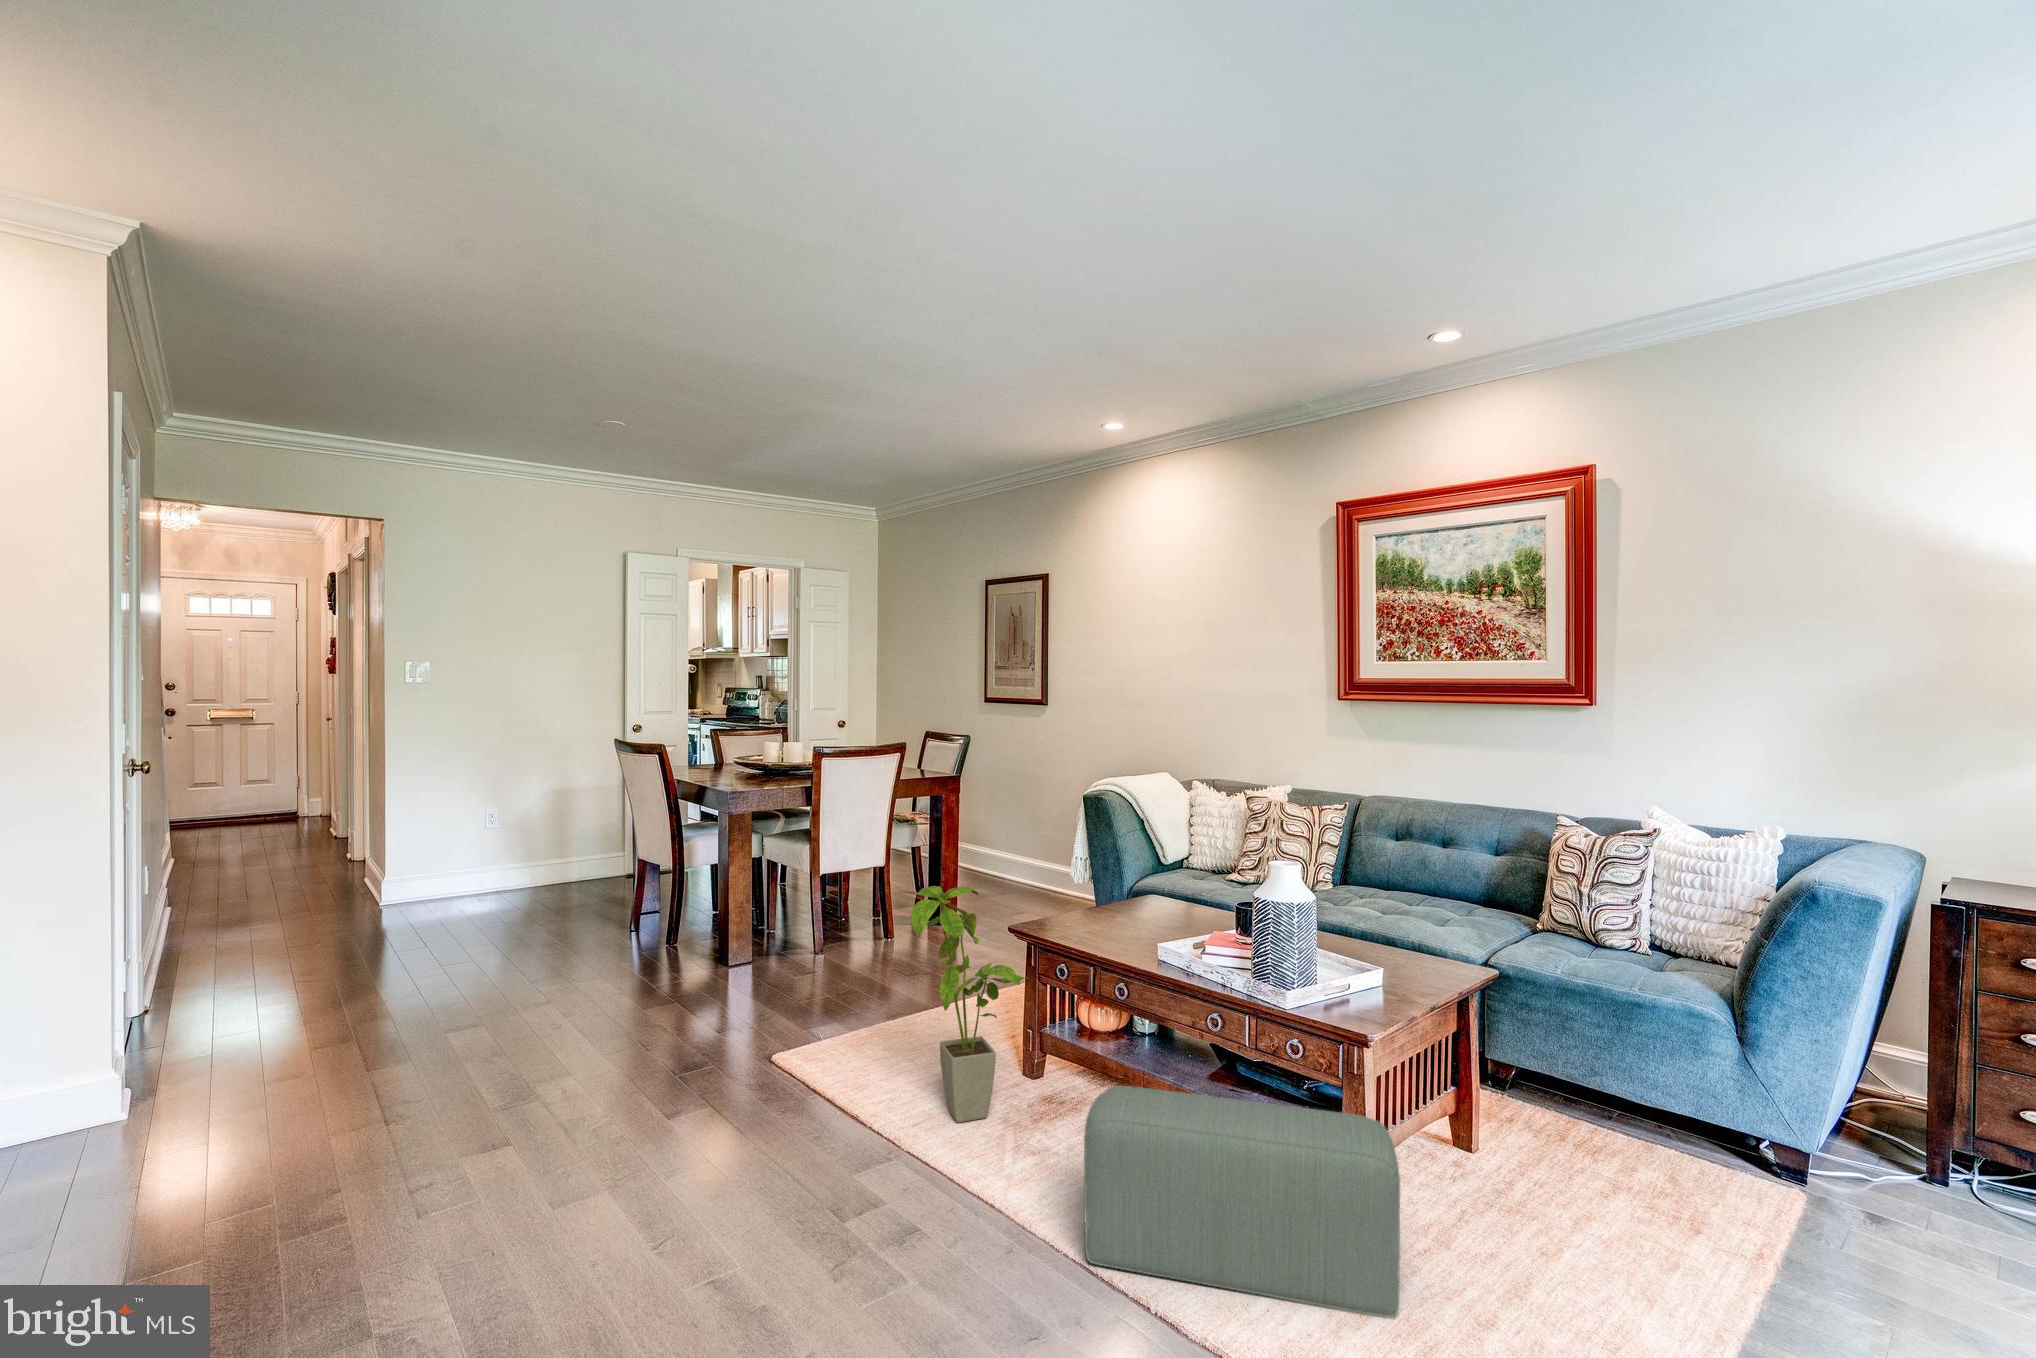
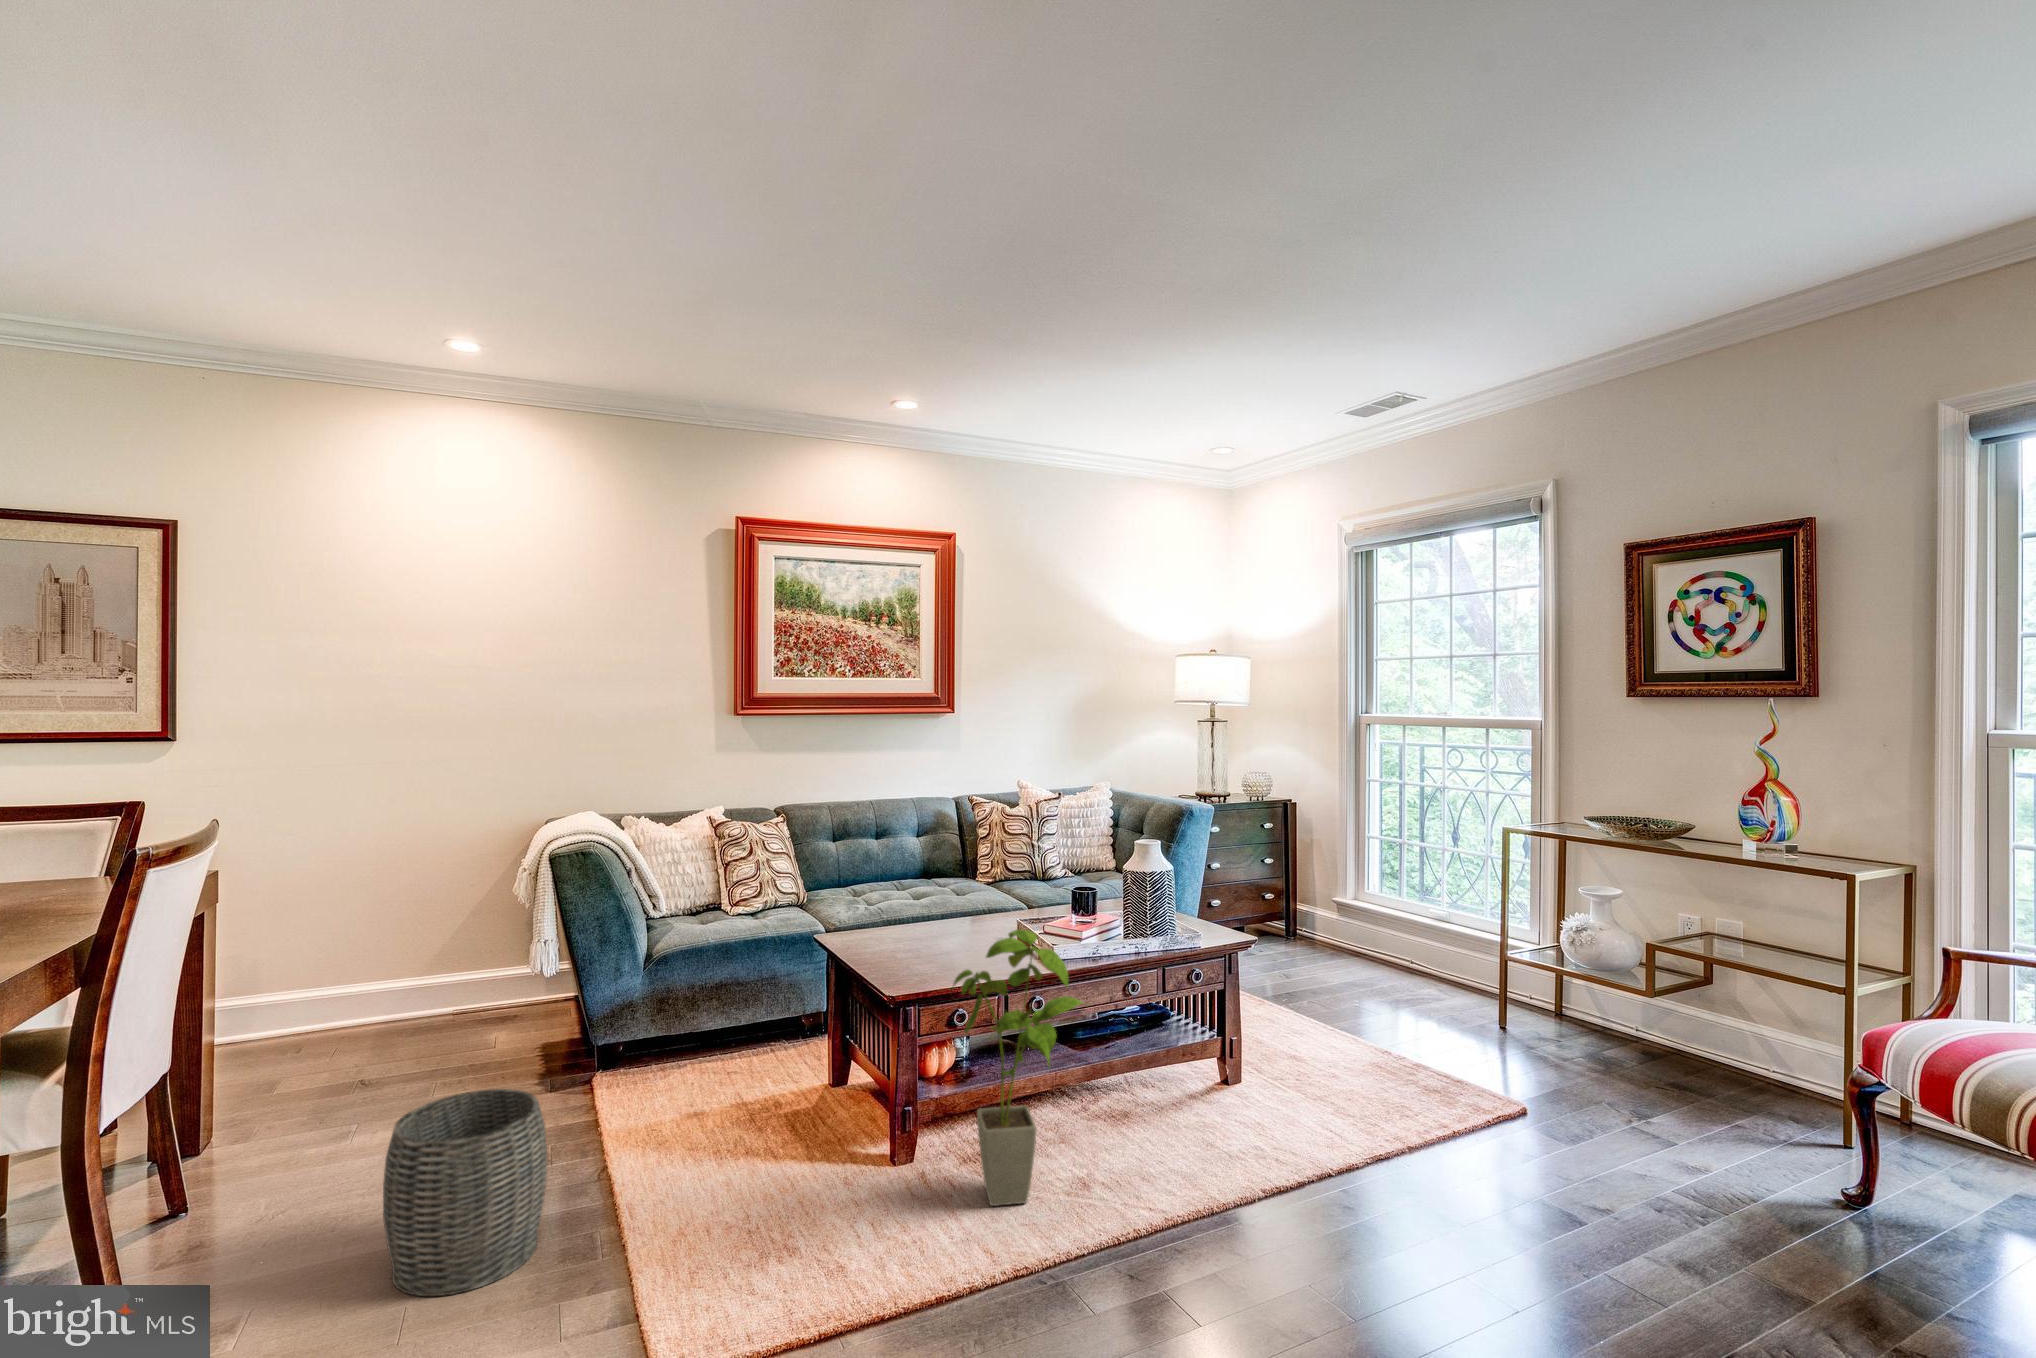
woven basket: none [825,900,905,998] -> present [383,1089,547,1296]
pouf: present [1084,1086,1400,1317] -> none [1222,978,1328,1161]

